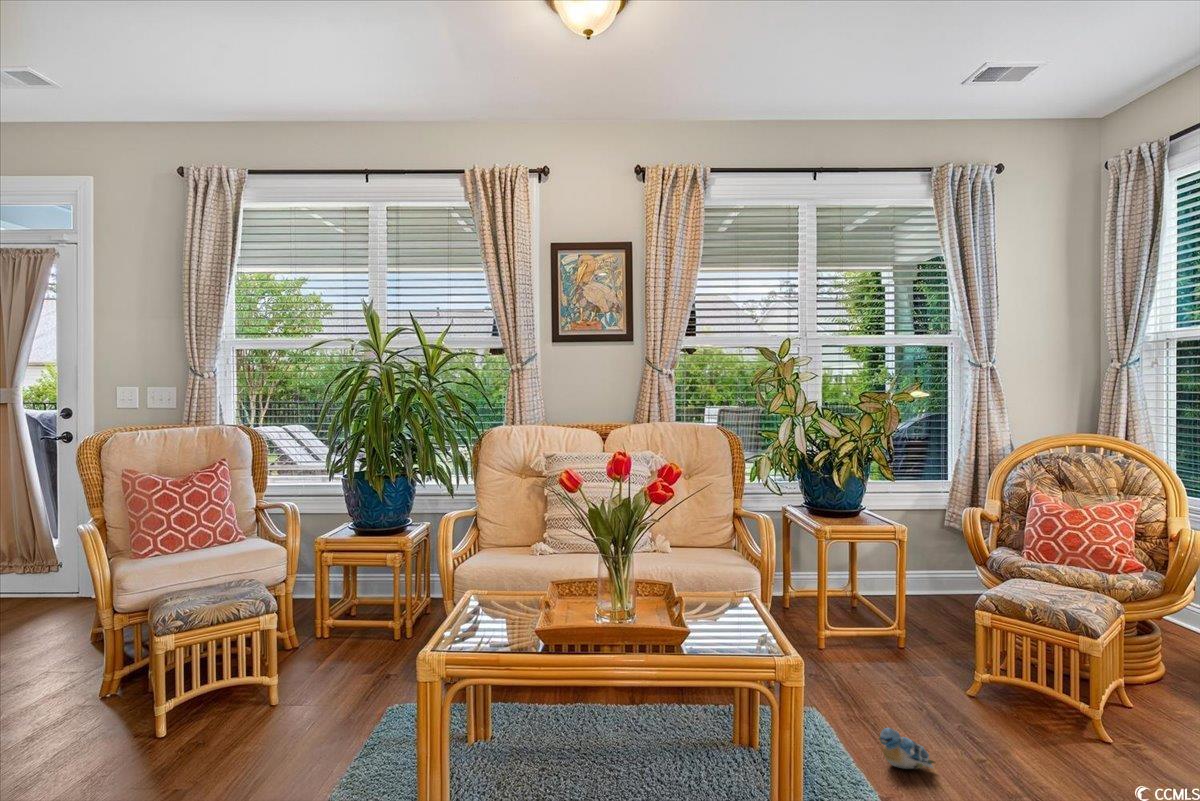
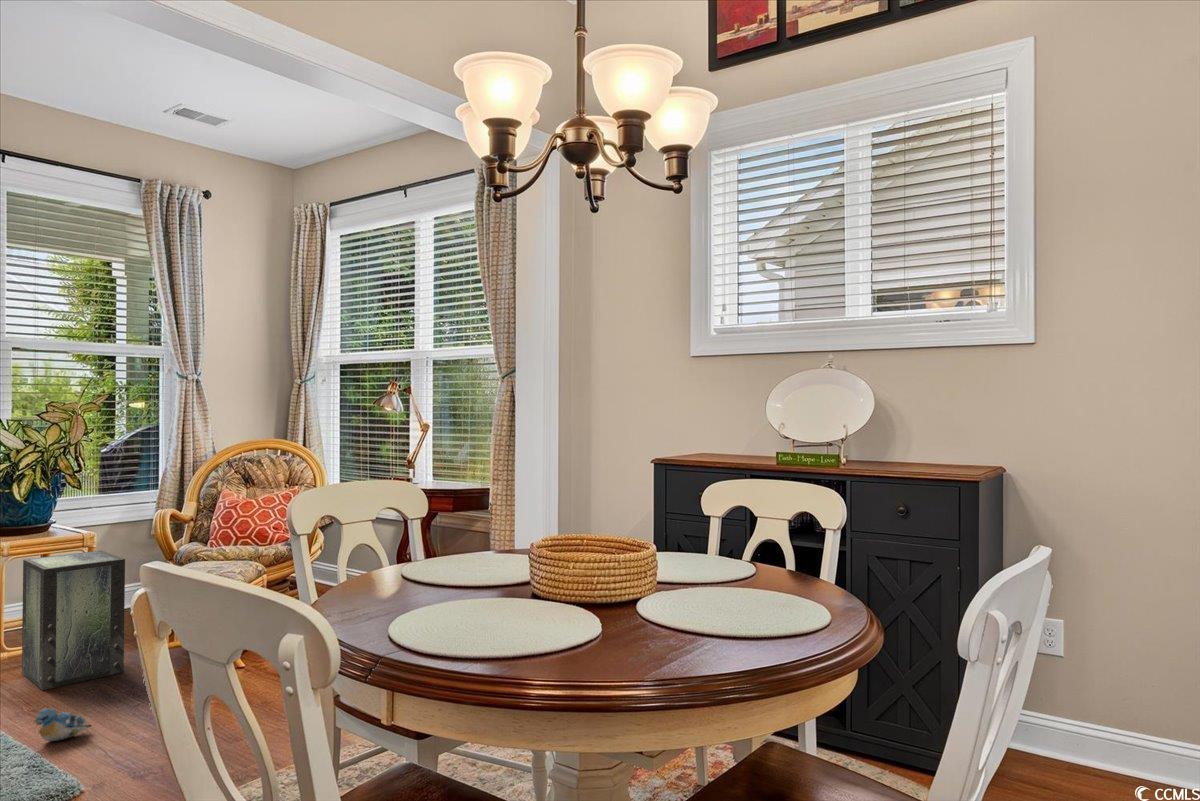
storage box: none [847,546,946,686] -> present [22,550,125,690]

